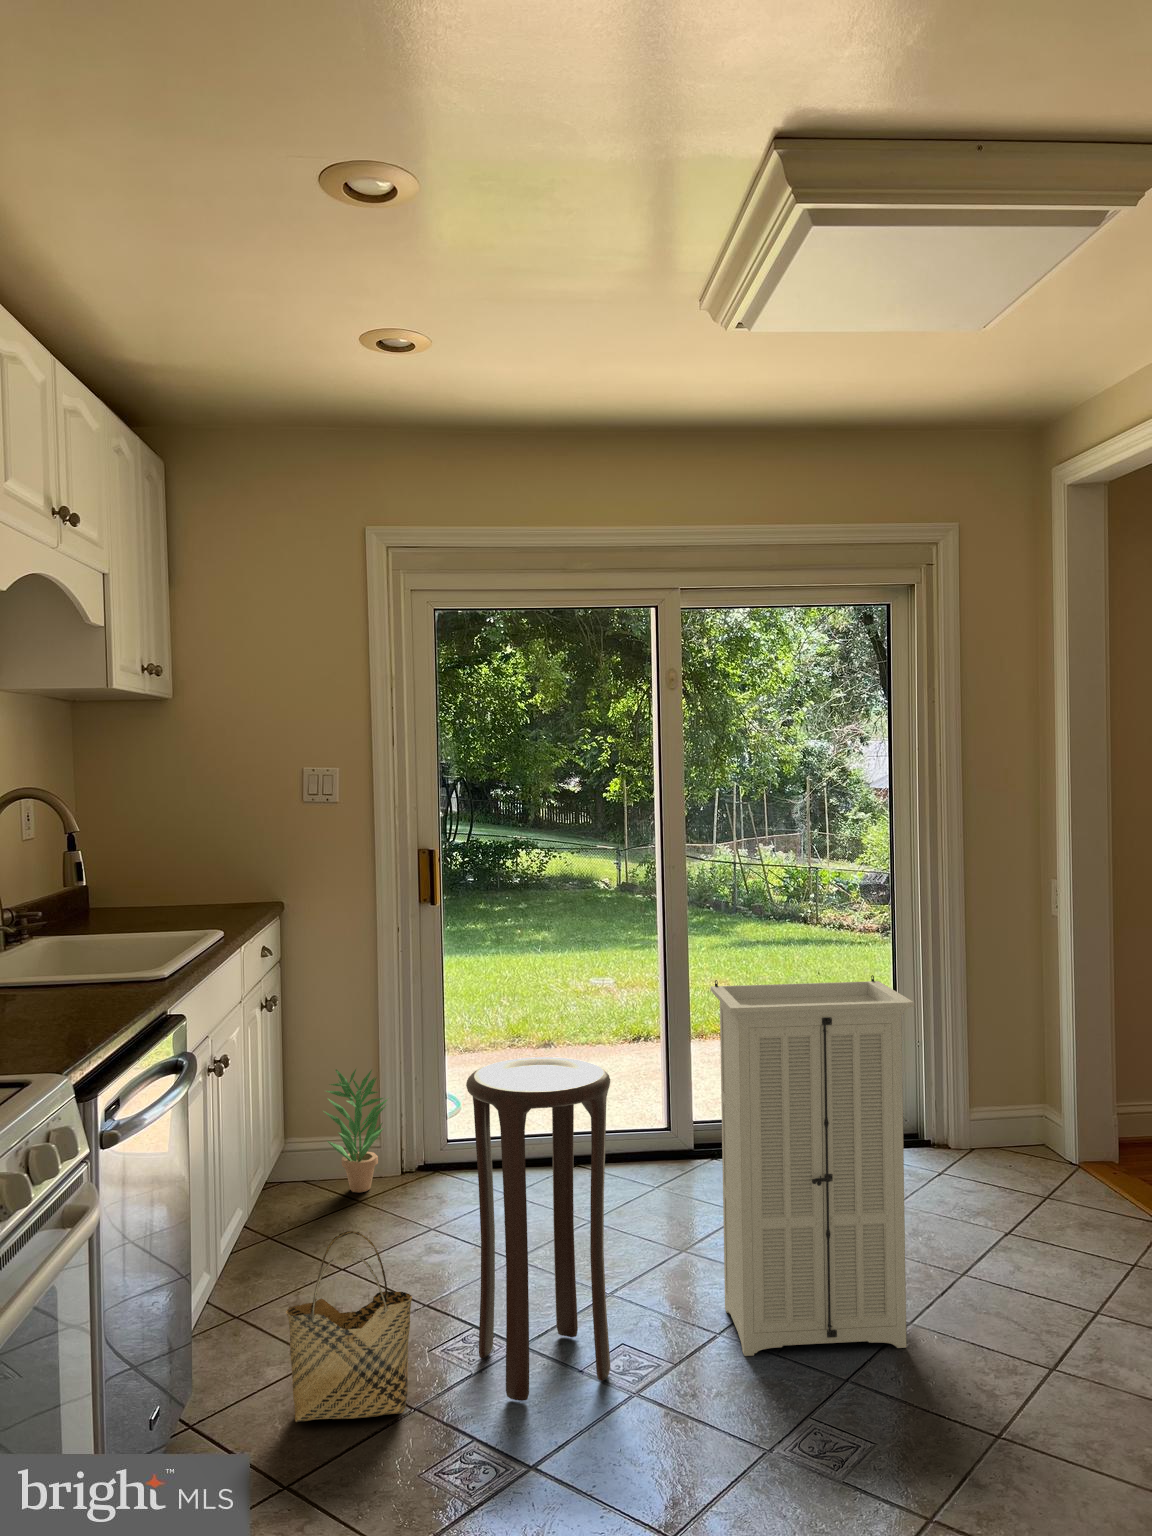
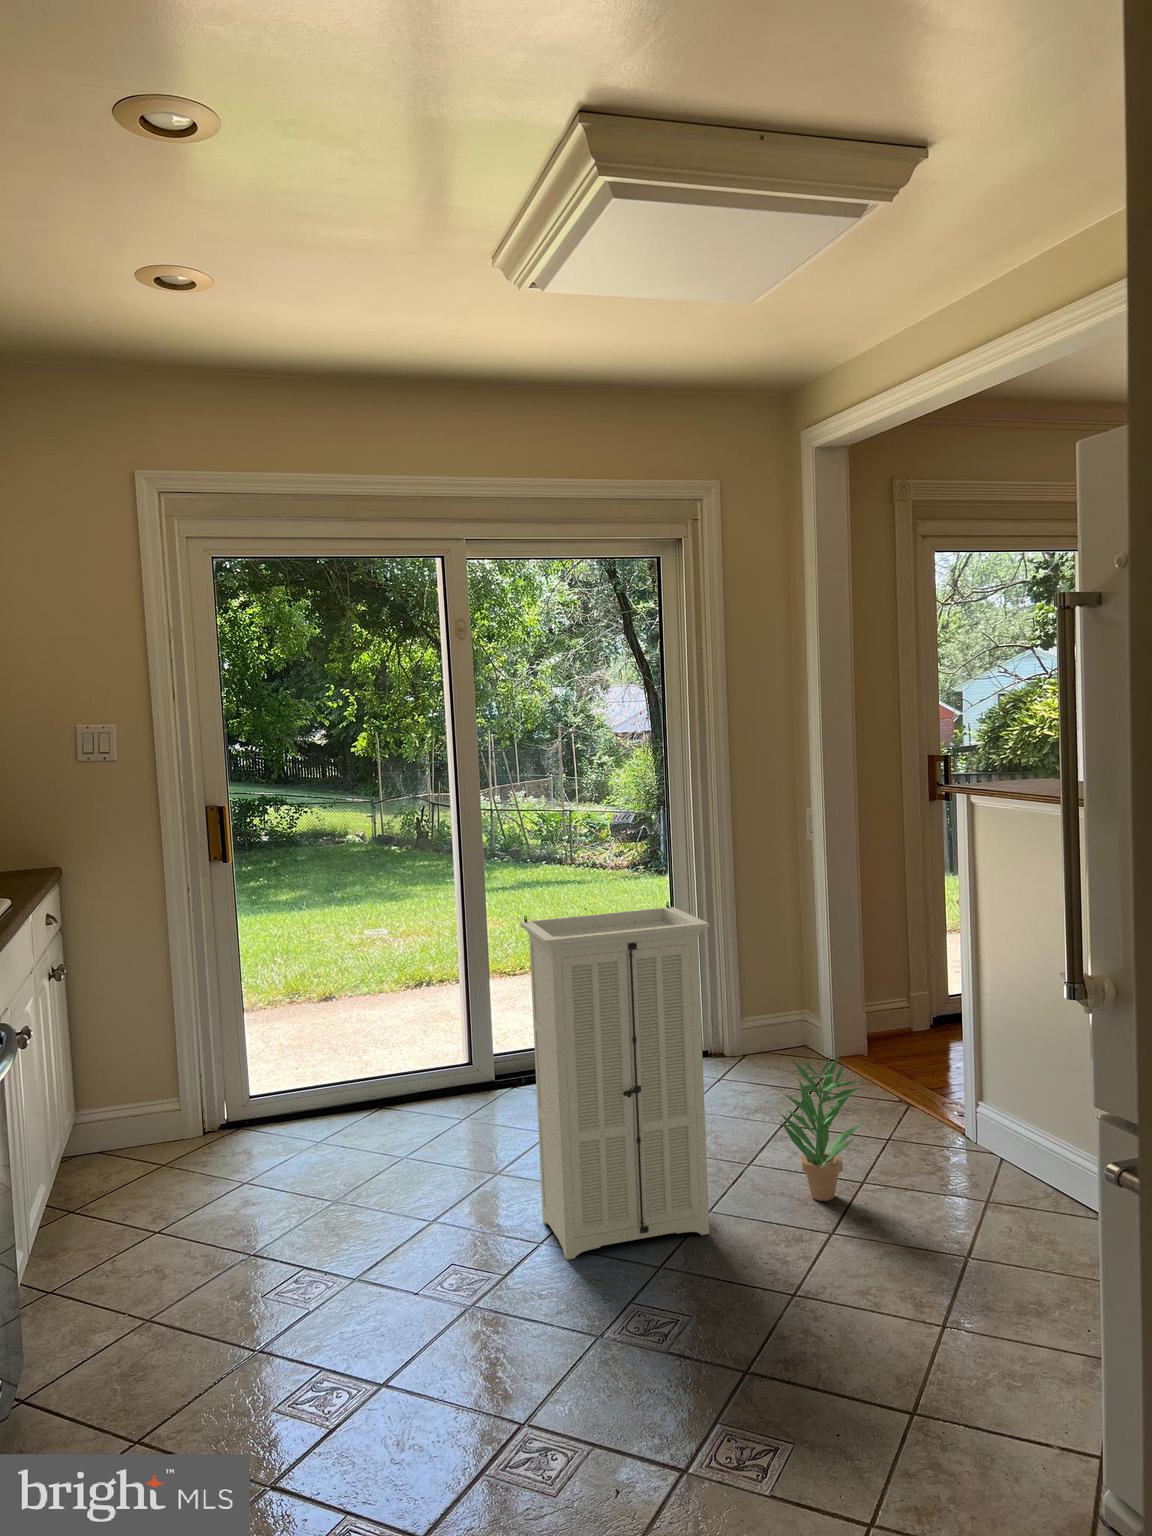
stool: present [466,1057,610,1401] -> none [292,1001,444,1328]
potted plant: present [324,1069,388,1192] -> present [780,1056,863,1201]
woven basket: present [286,1231,412,1422] -> none [121,1187,250,1378]

